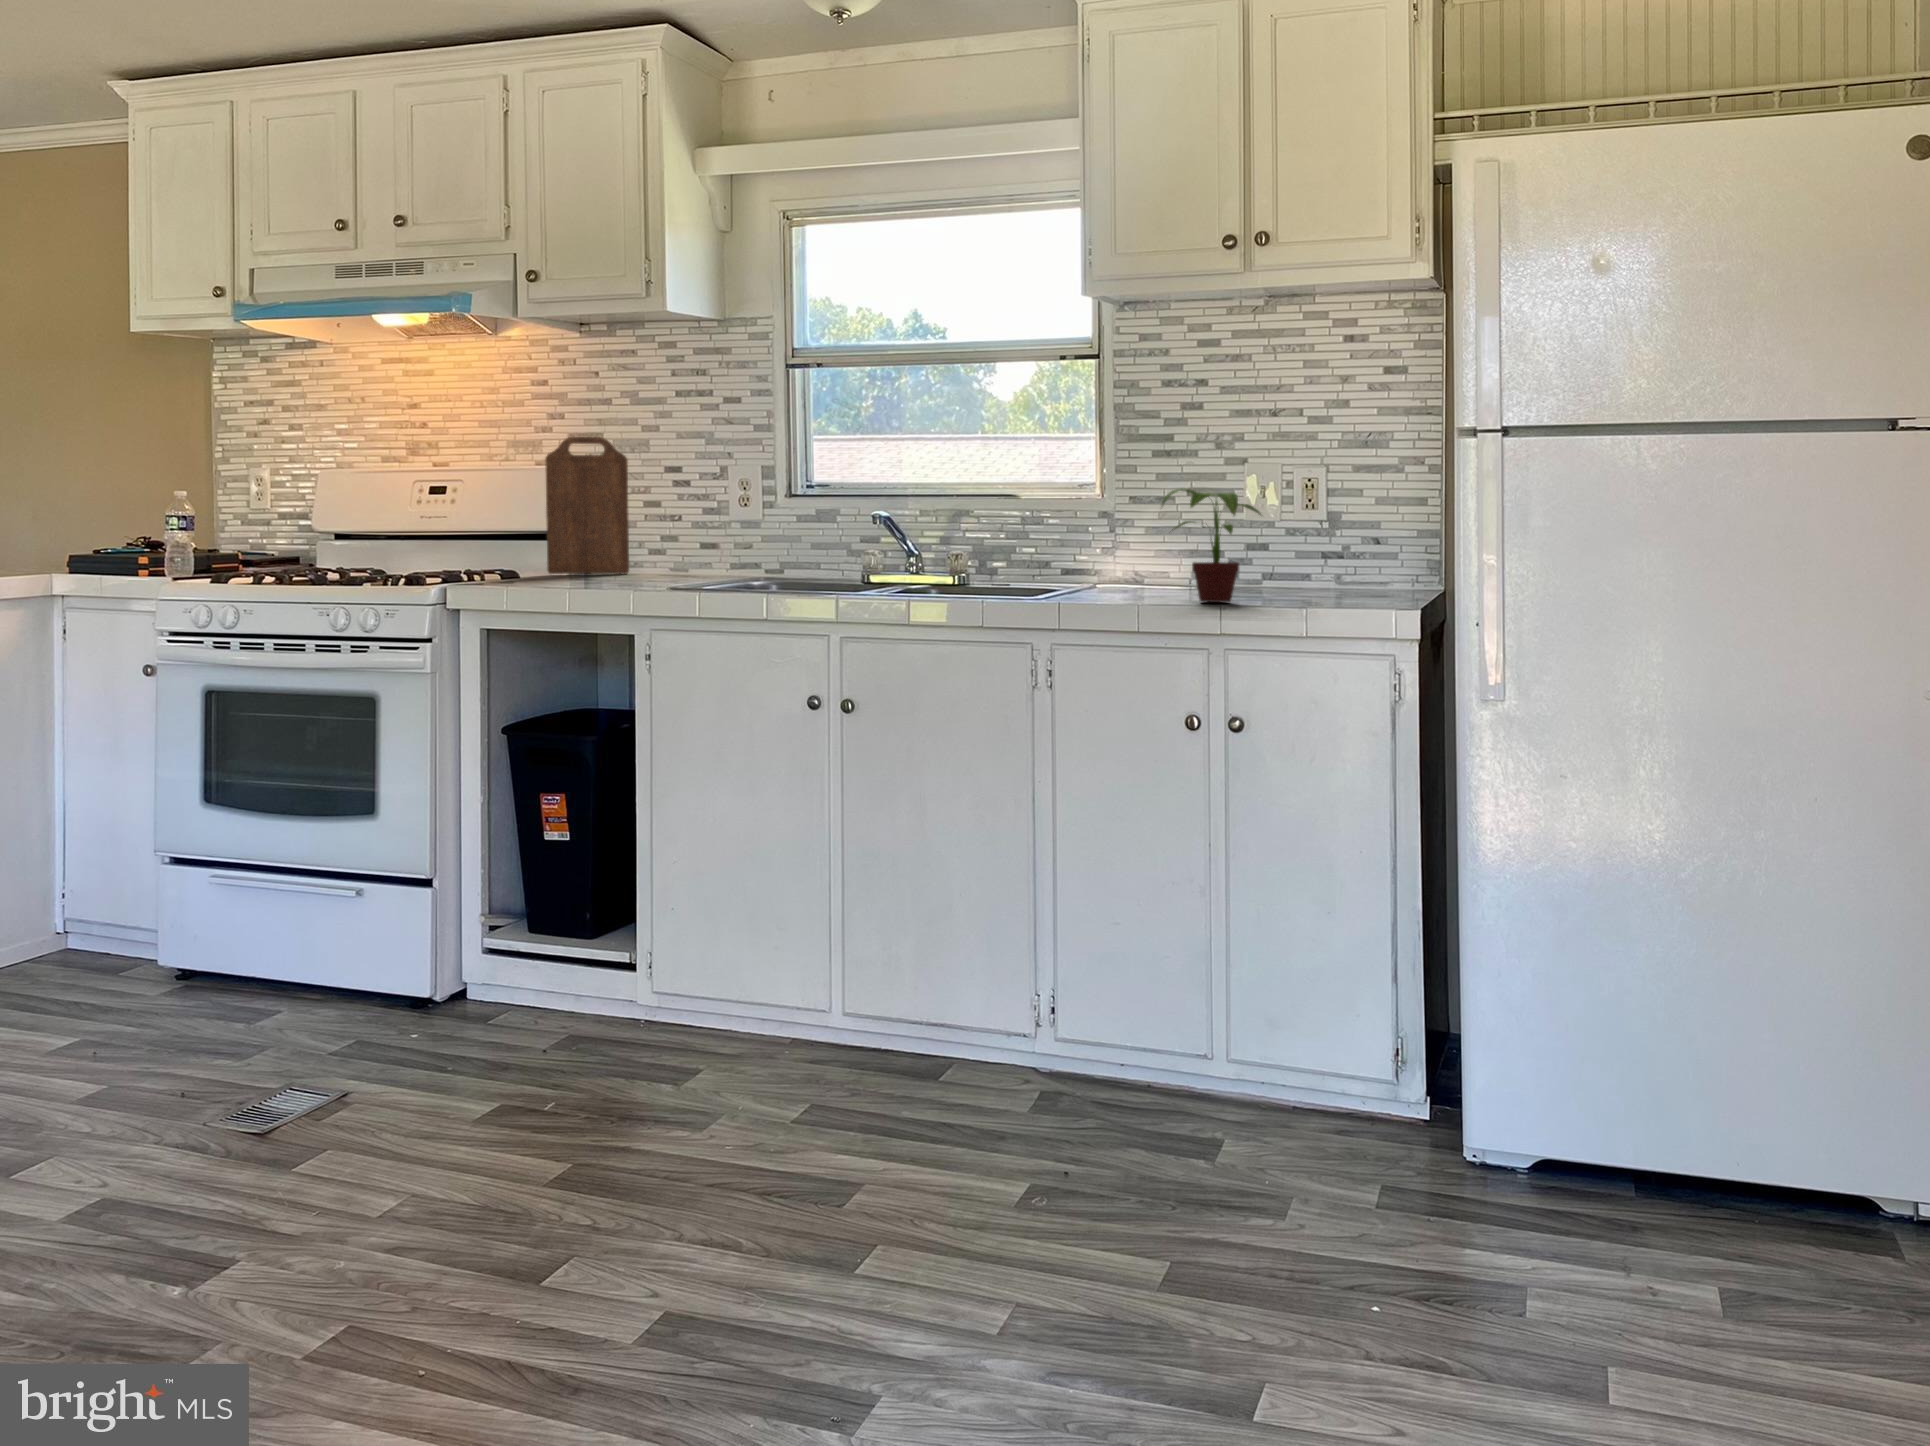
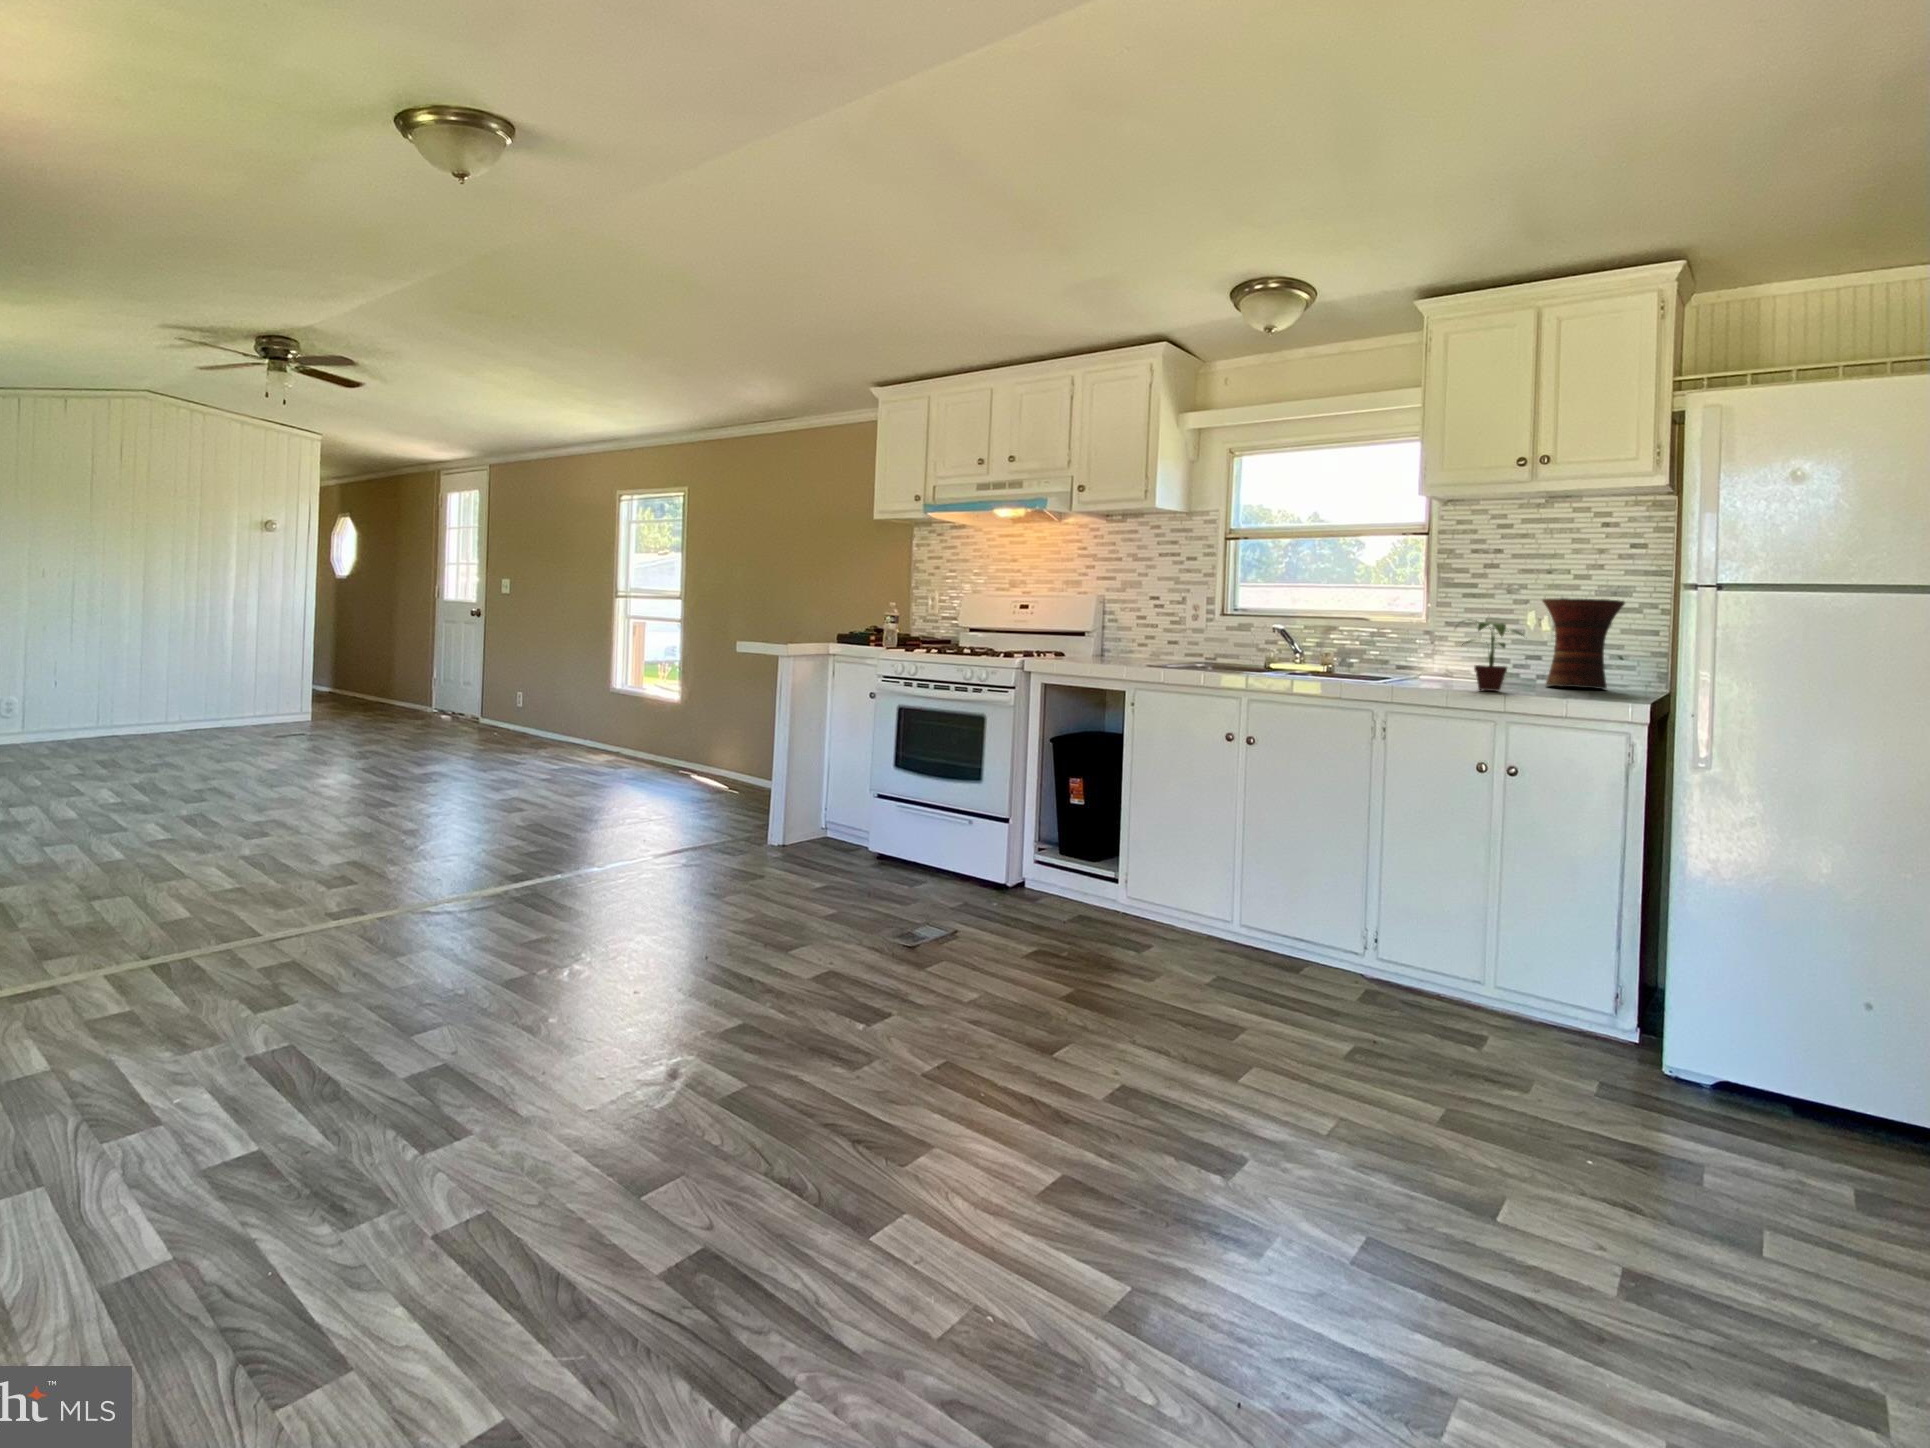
cutting board: present [545,437,629,574] -> none [1081,578,1130,658]
vase: none [1270,453,1382,589] -> present [1542,598,1625,689]

